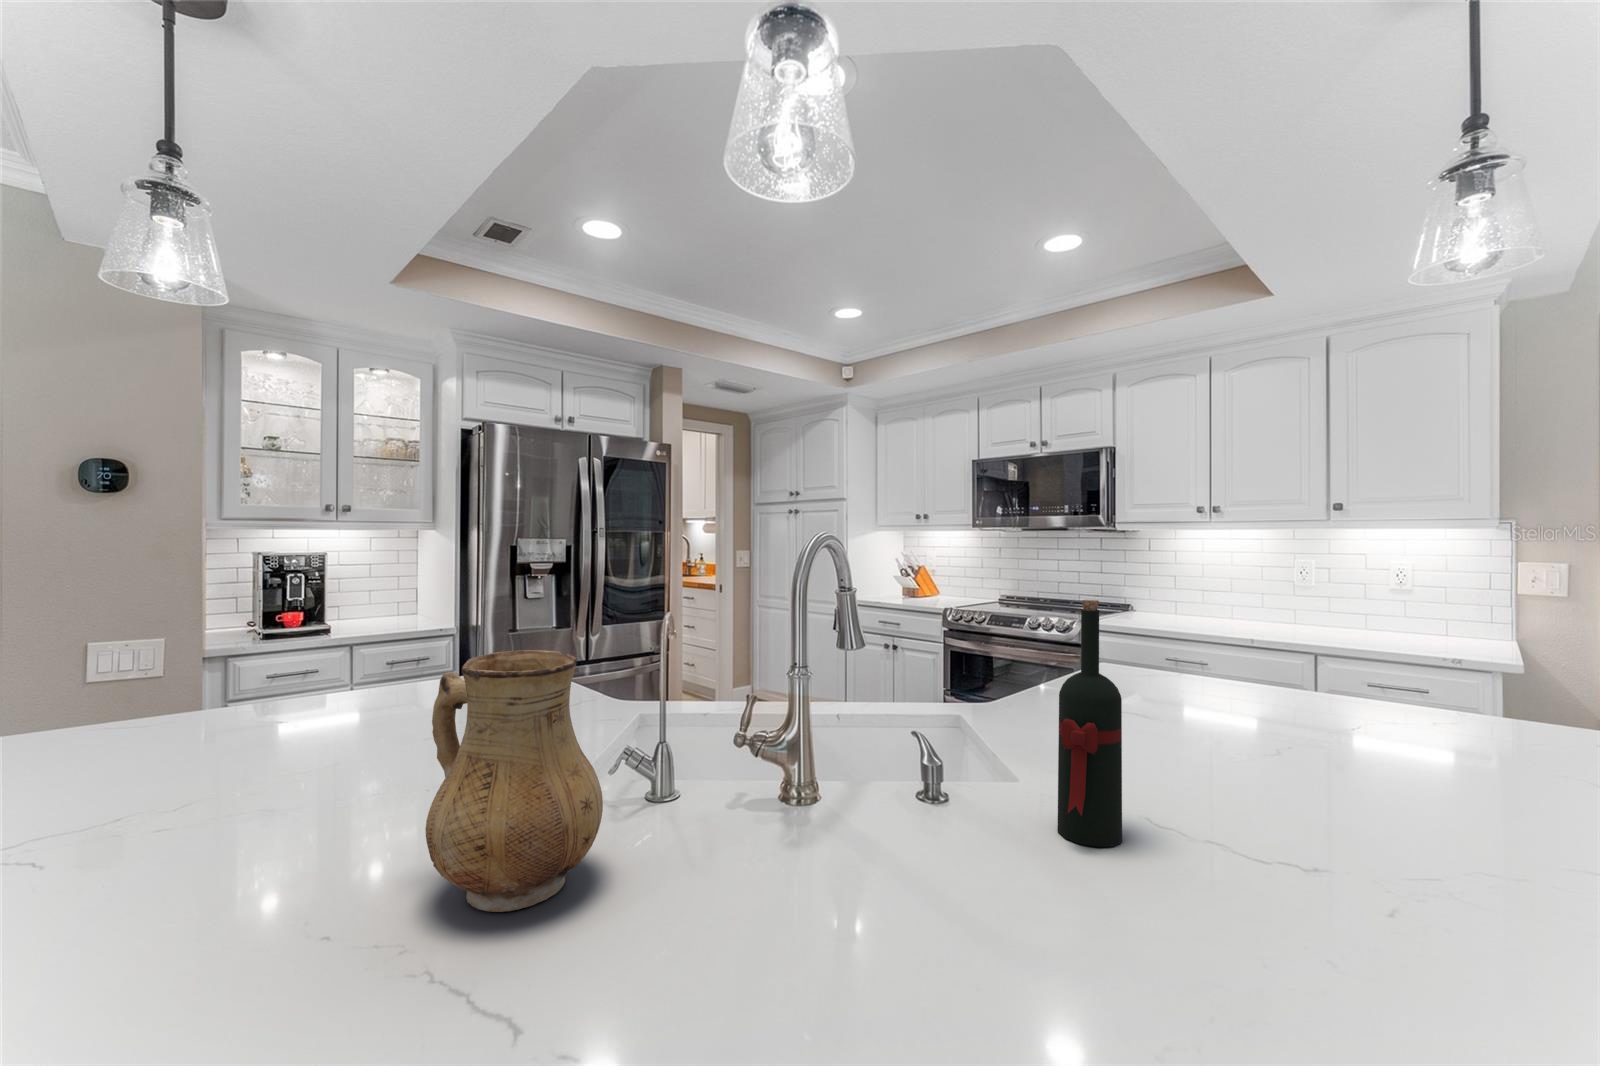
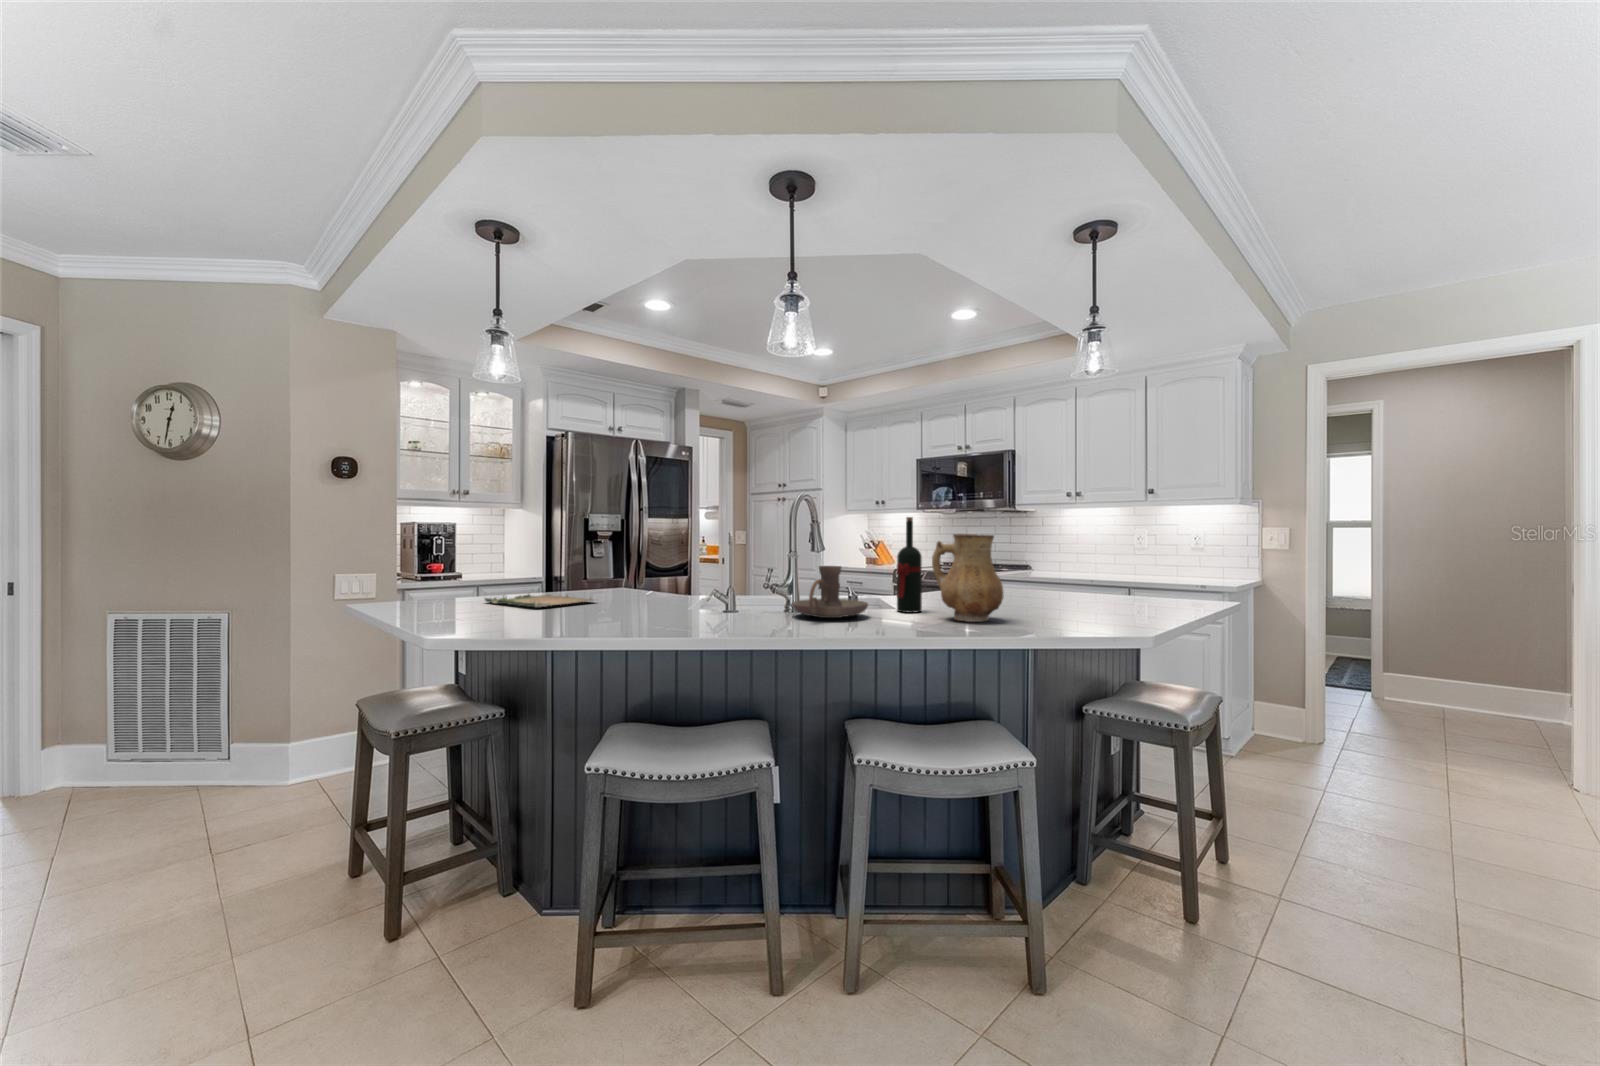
ceramic pitcher: present [426,650,603,912] -> present [932,534,1004,622]
tray: none [137,722,385,815] -> present [485,594,593,607]
candle holder: none [798,738,1009,930] -> present [792,566,868,618]

